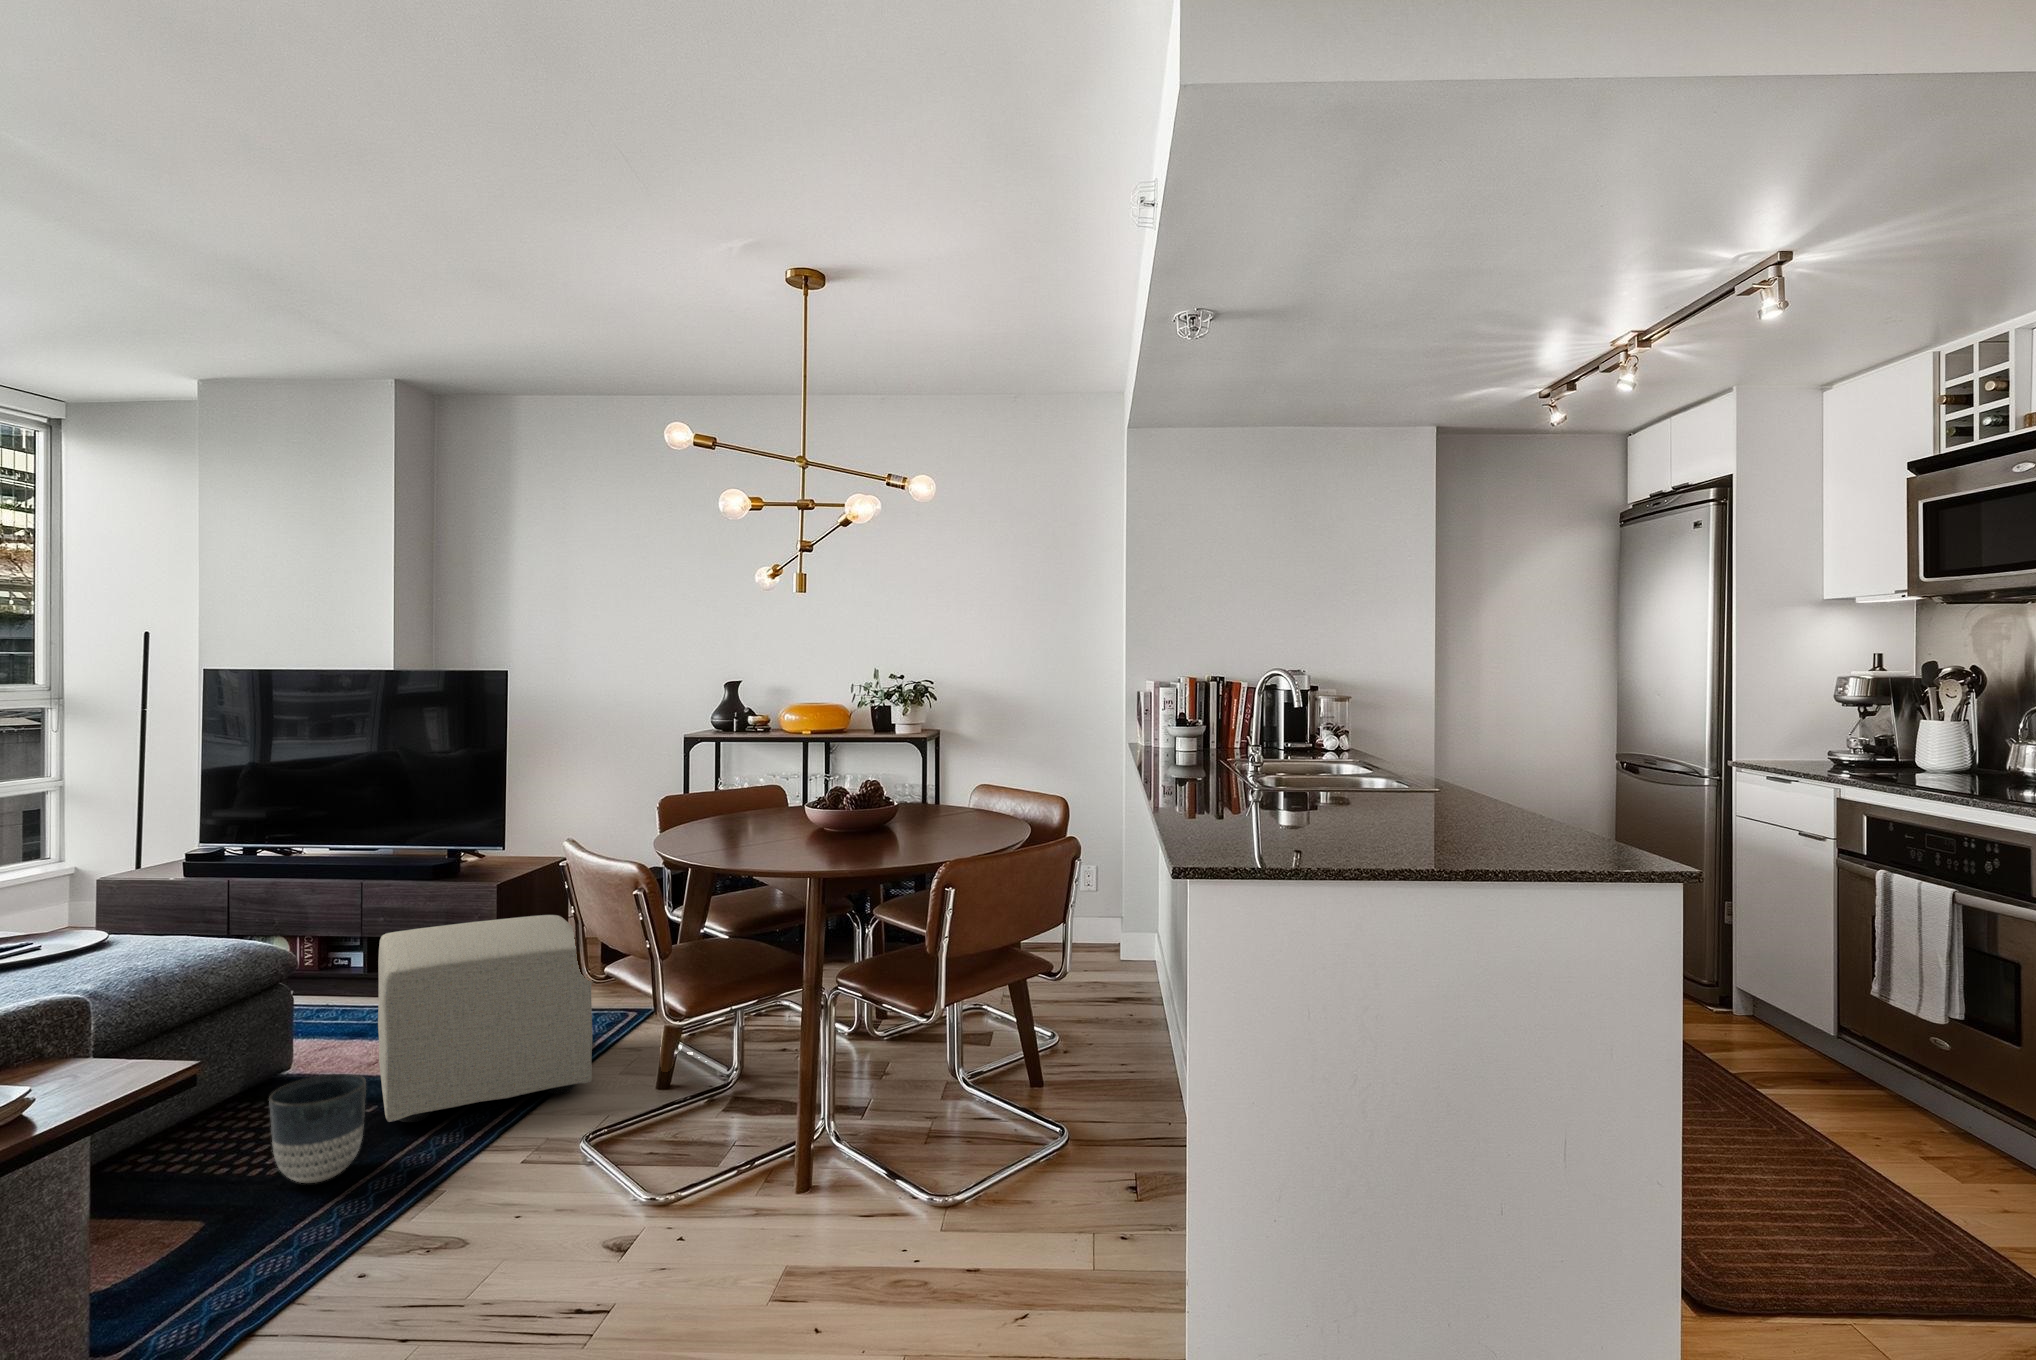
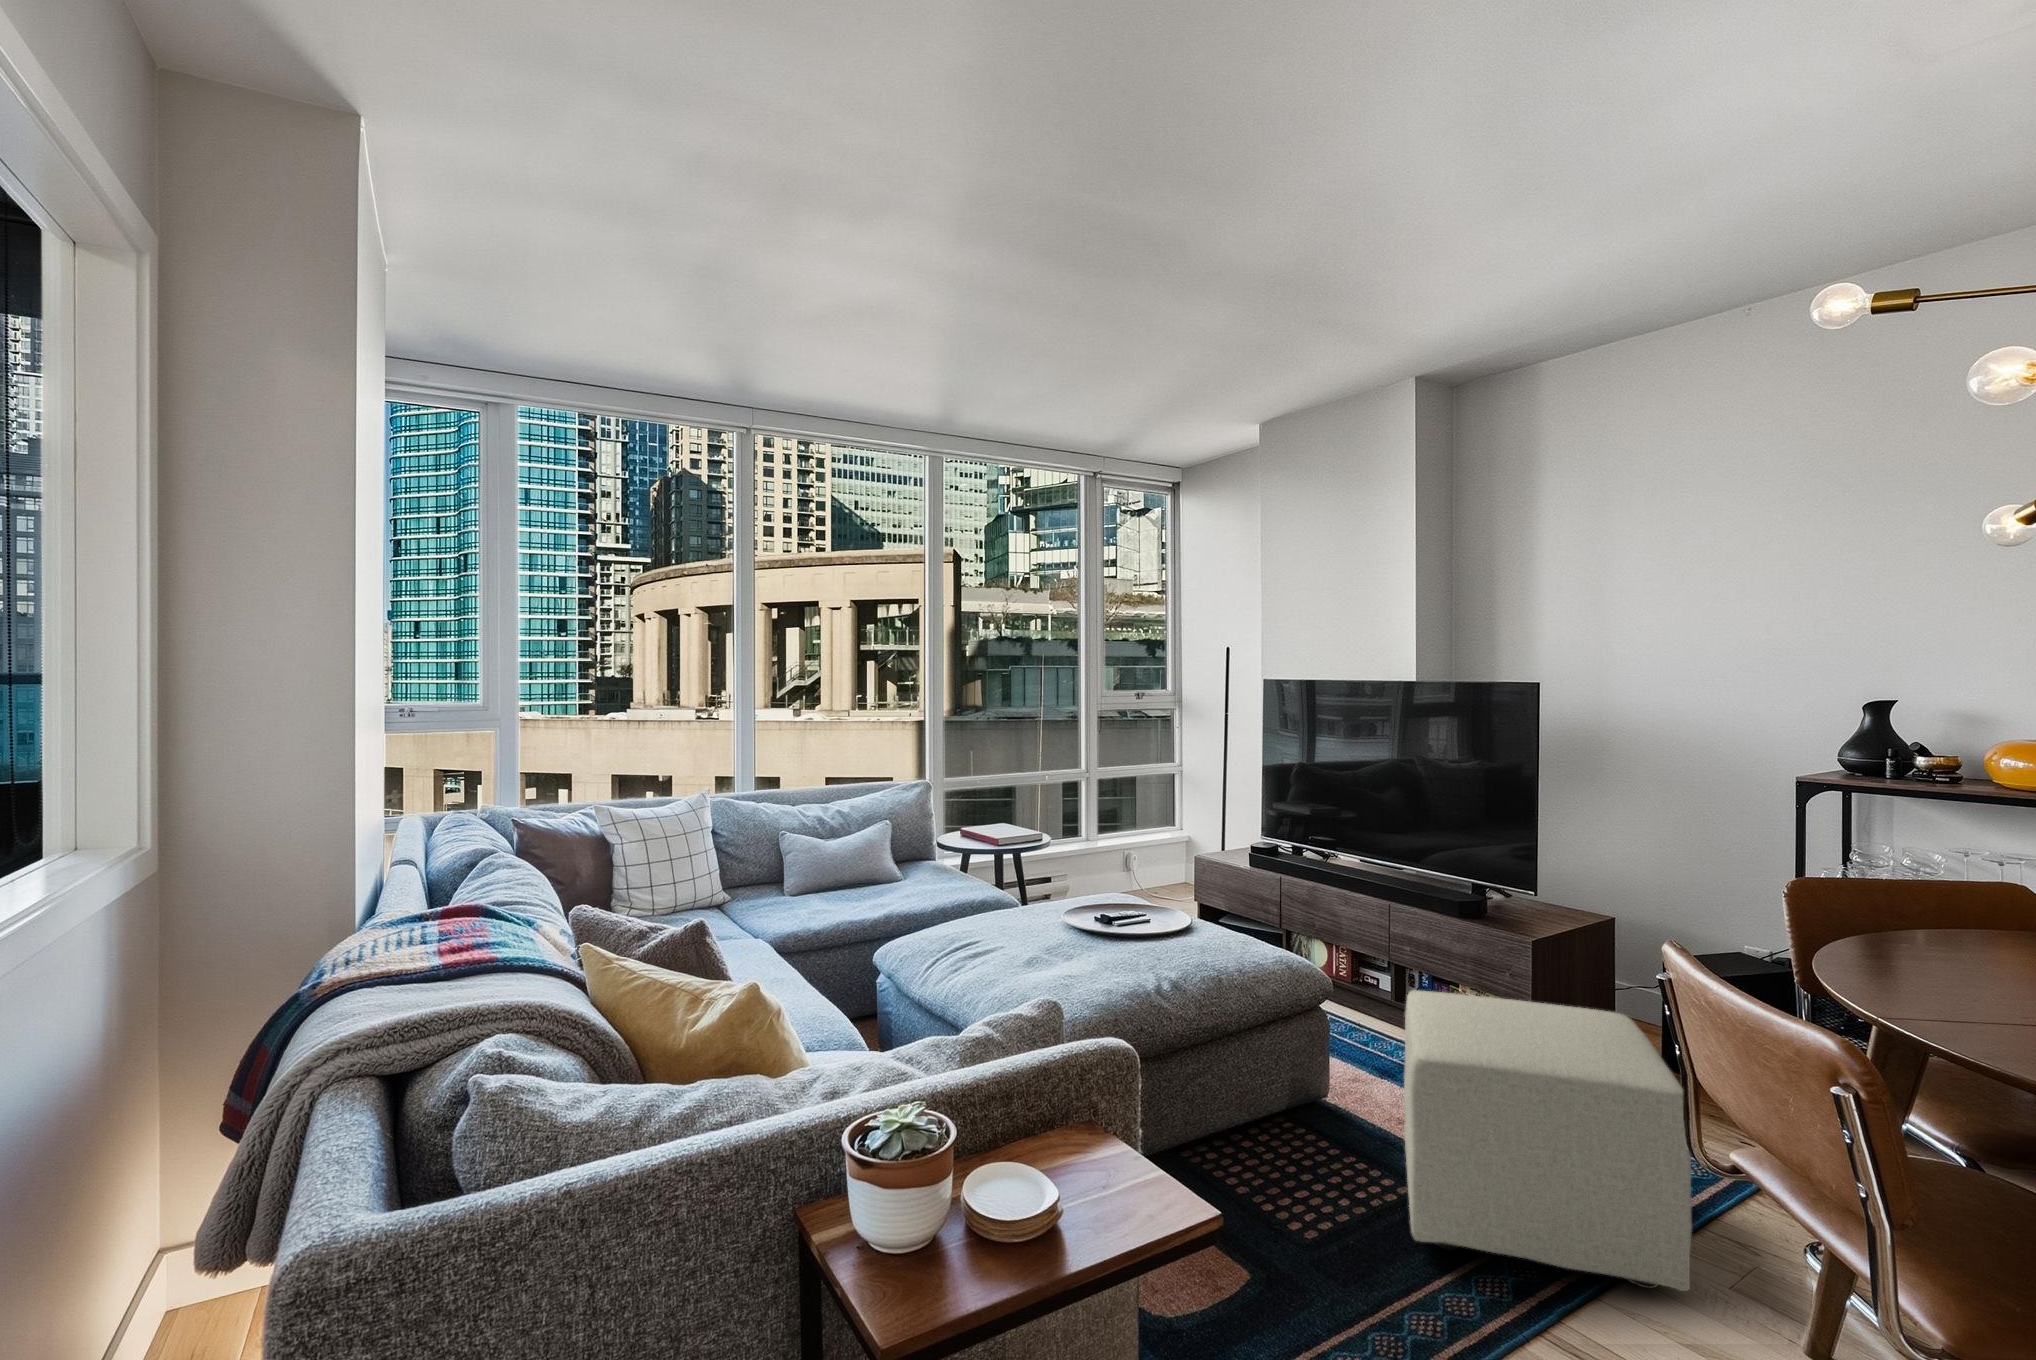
planter: present [269,1074,366,1183] -> none [1289,1163,1389,1302]

